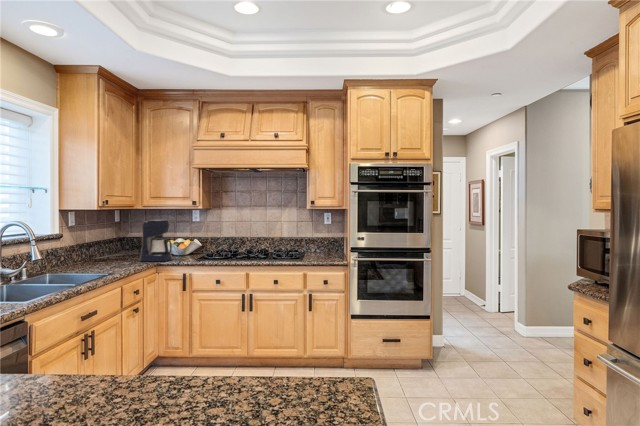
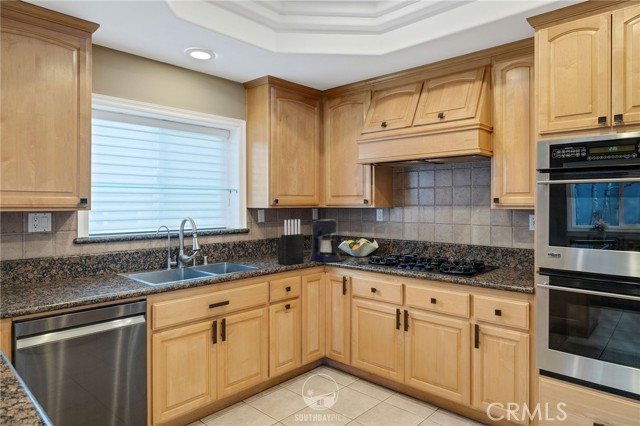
knife block: none [112,220,139,267] -> present [278,219,303,265]

